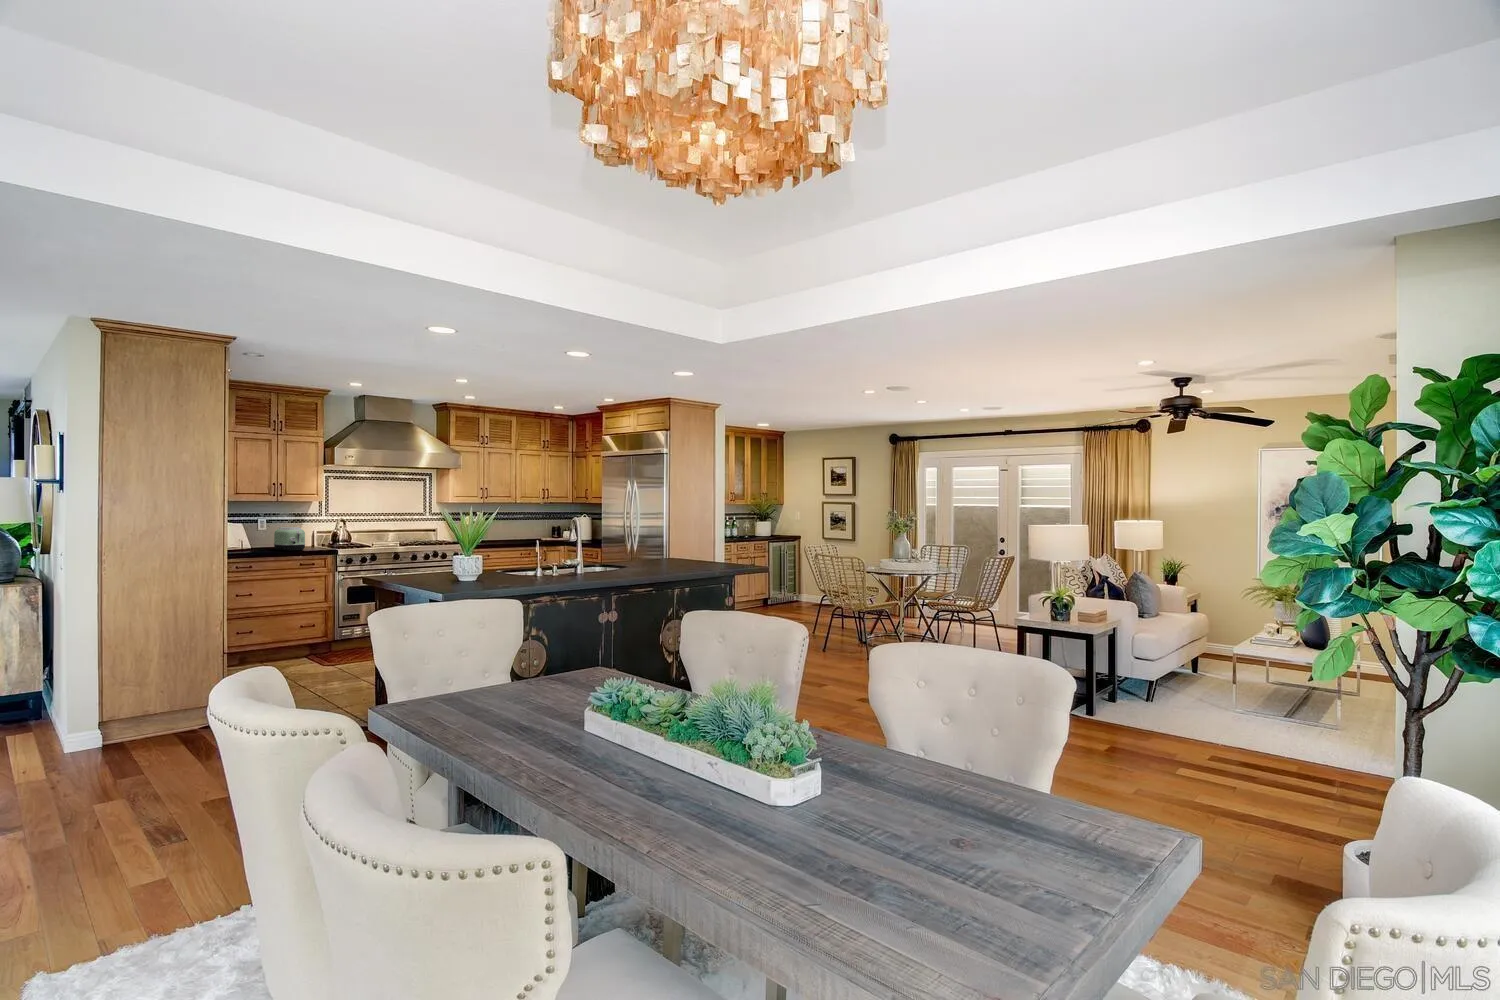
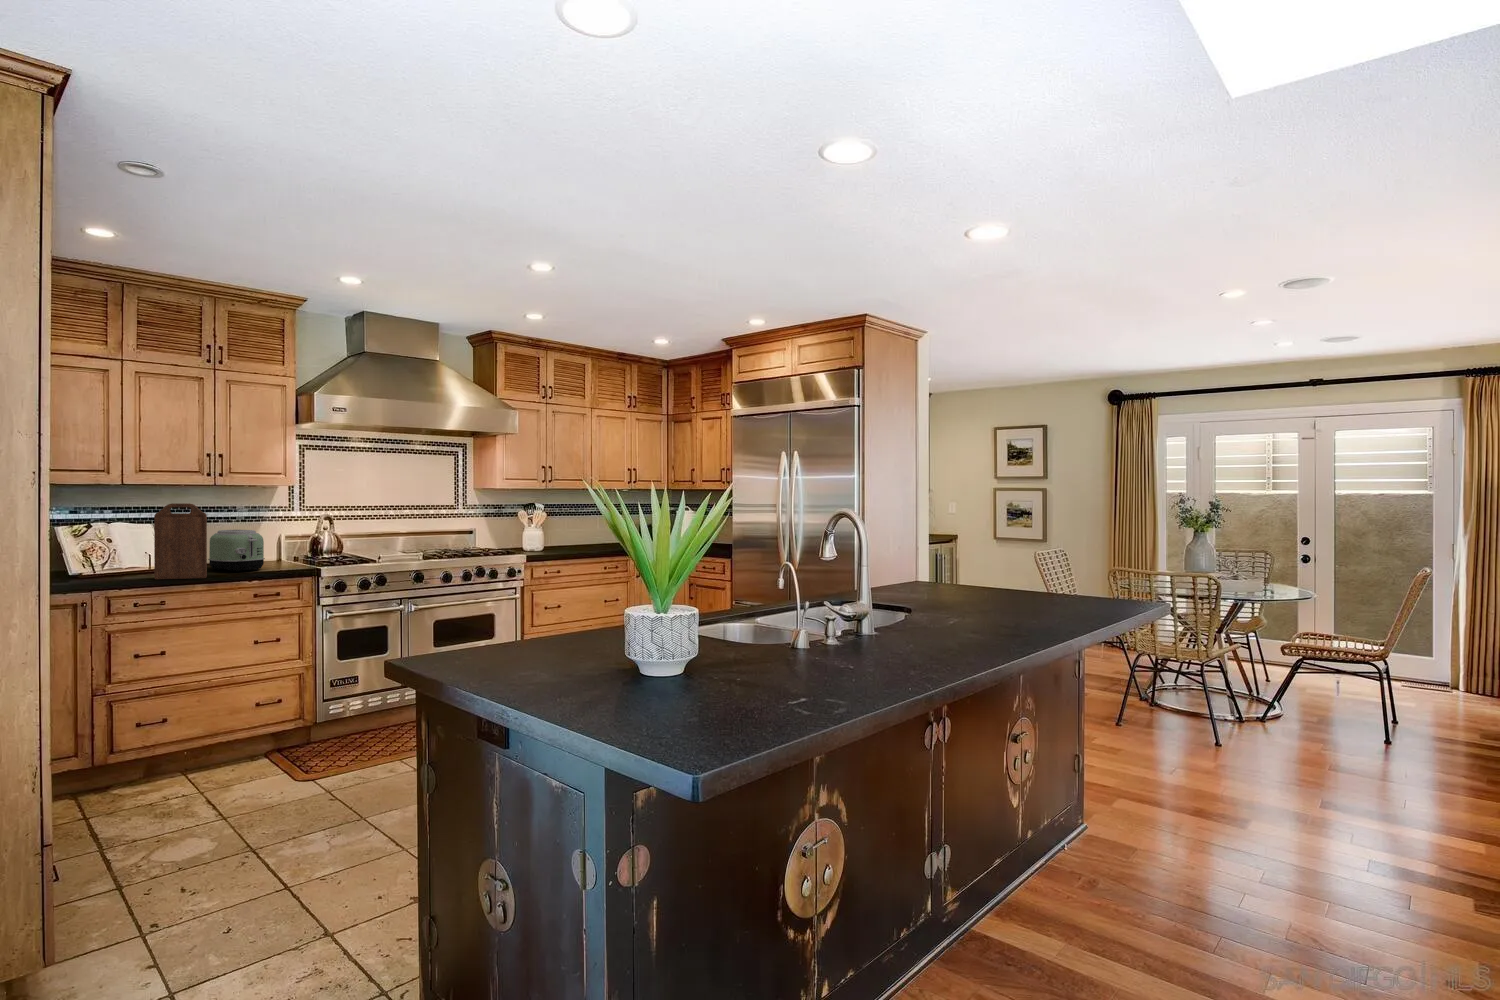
cutting board: none [246,512,275,554] -> present [154,503,207,579]

